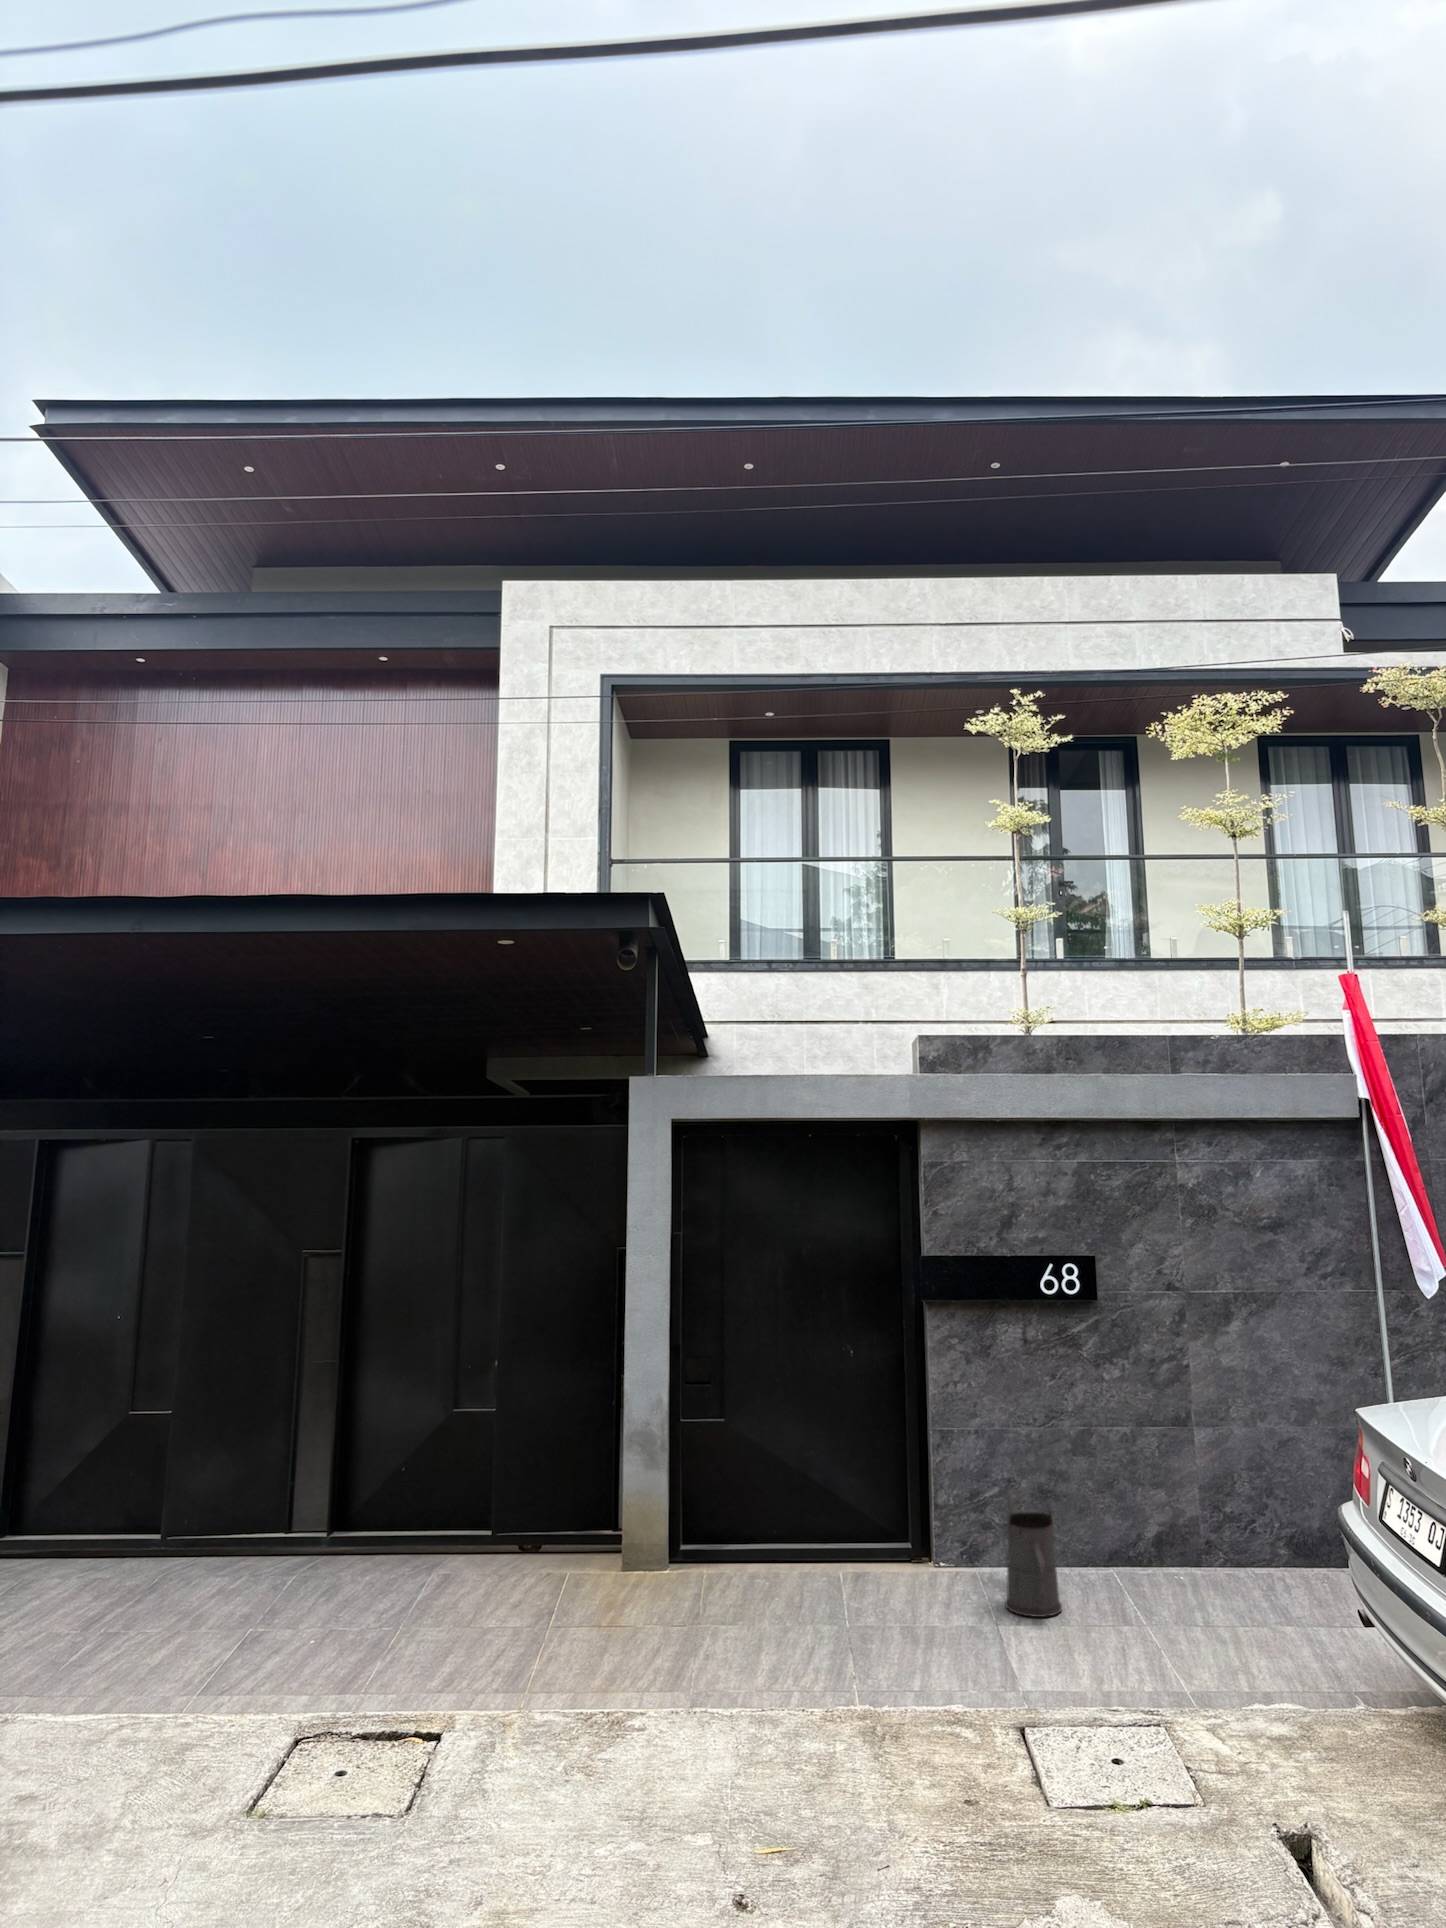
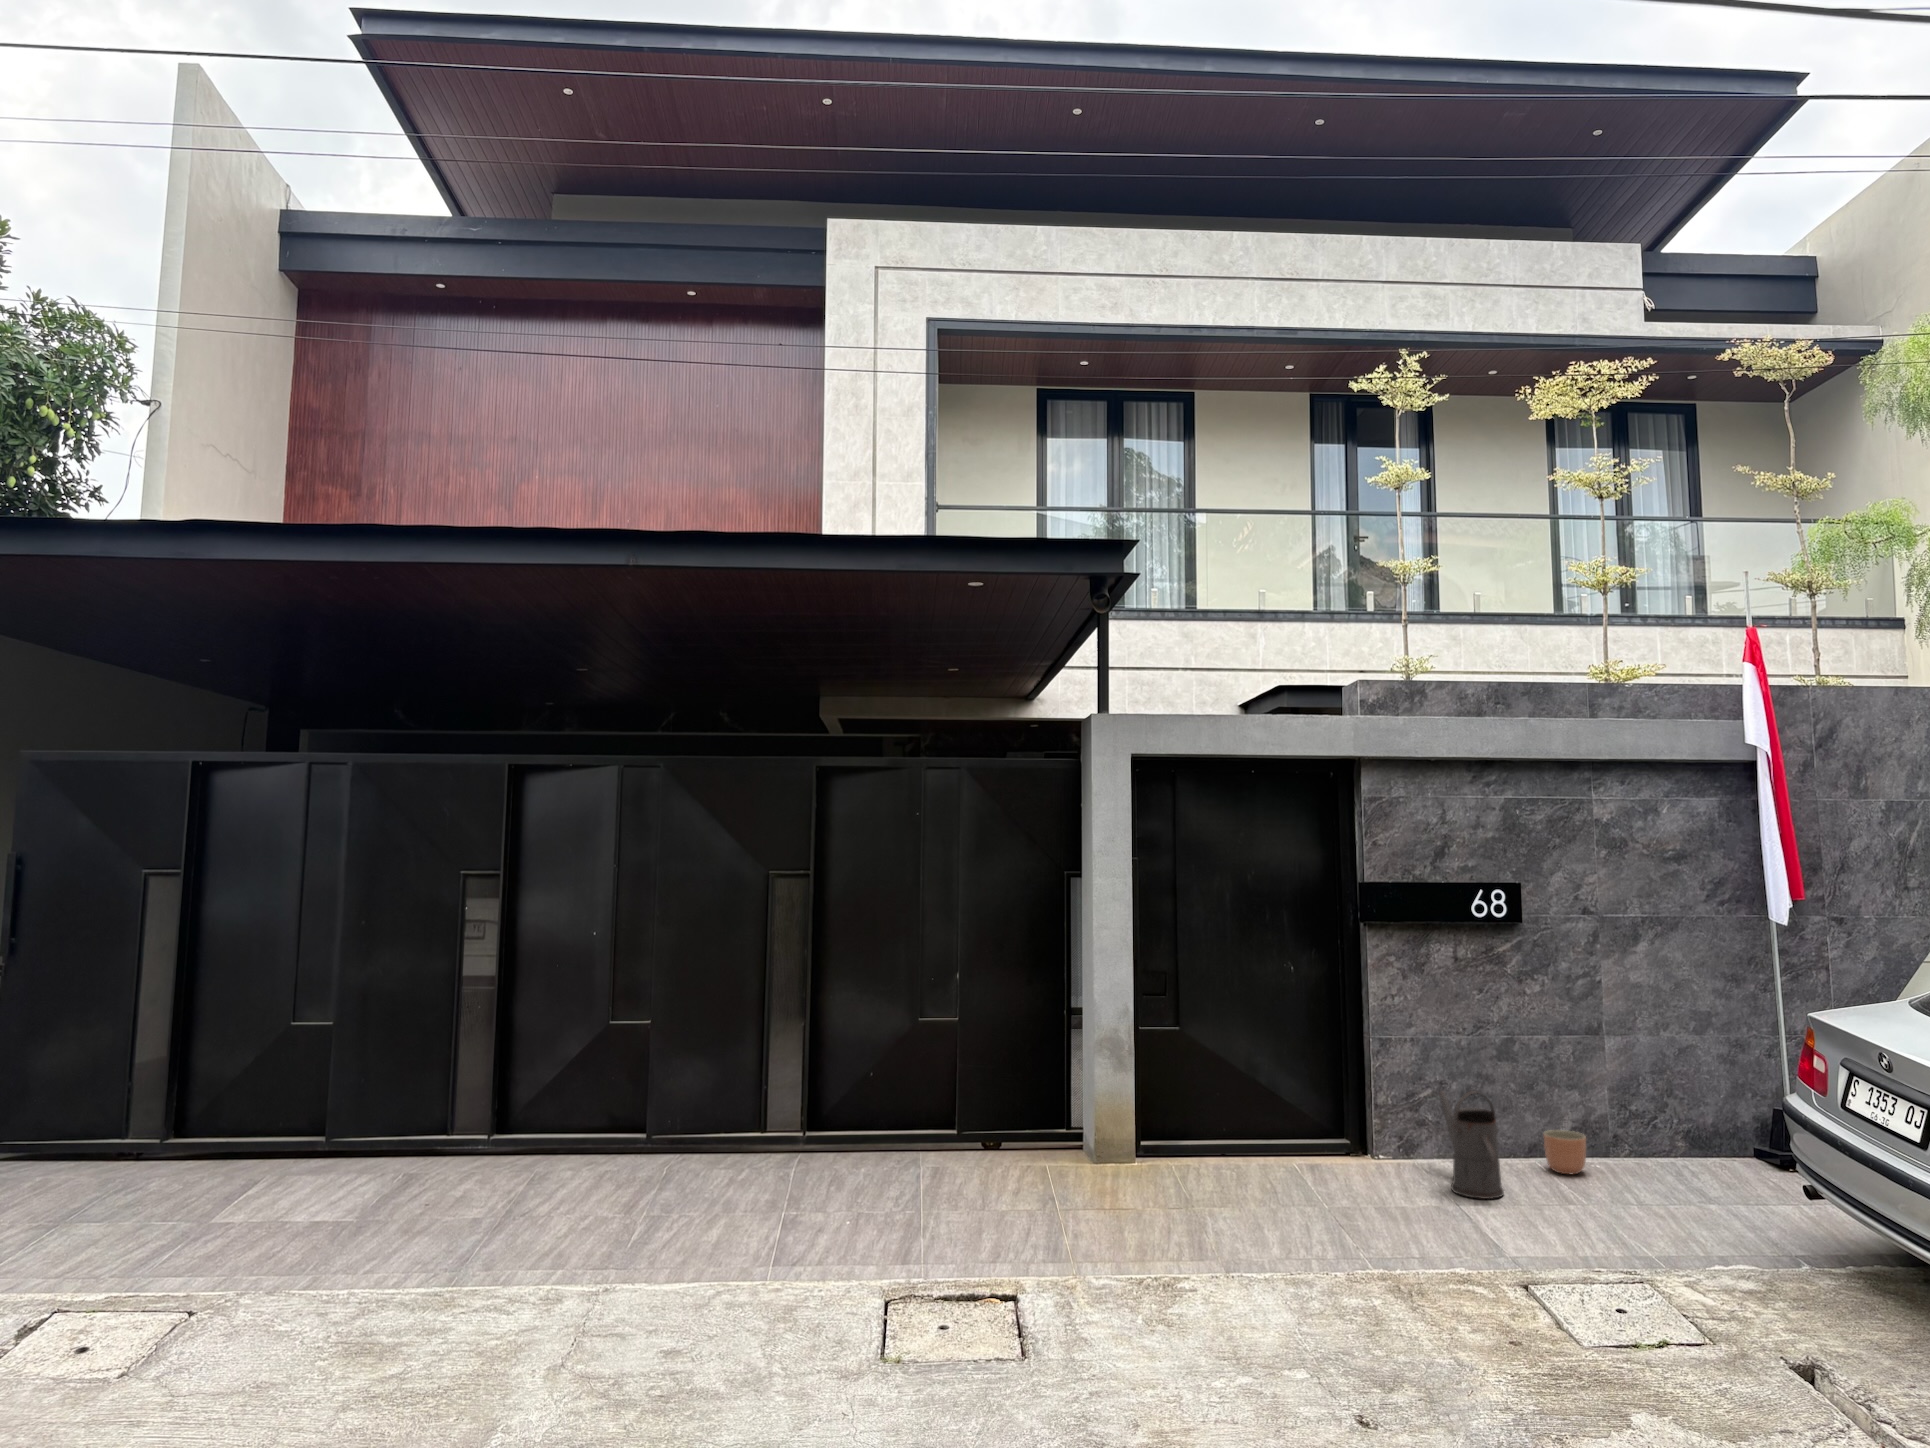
planter: none [1122,1535,1168,1588] -> present [1544,1130,1586,1175]

